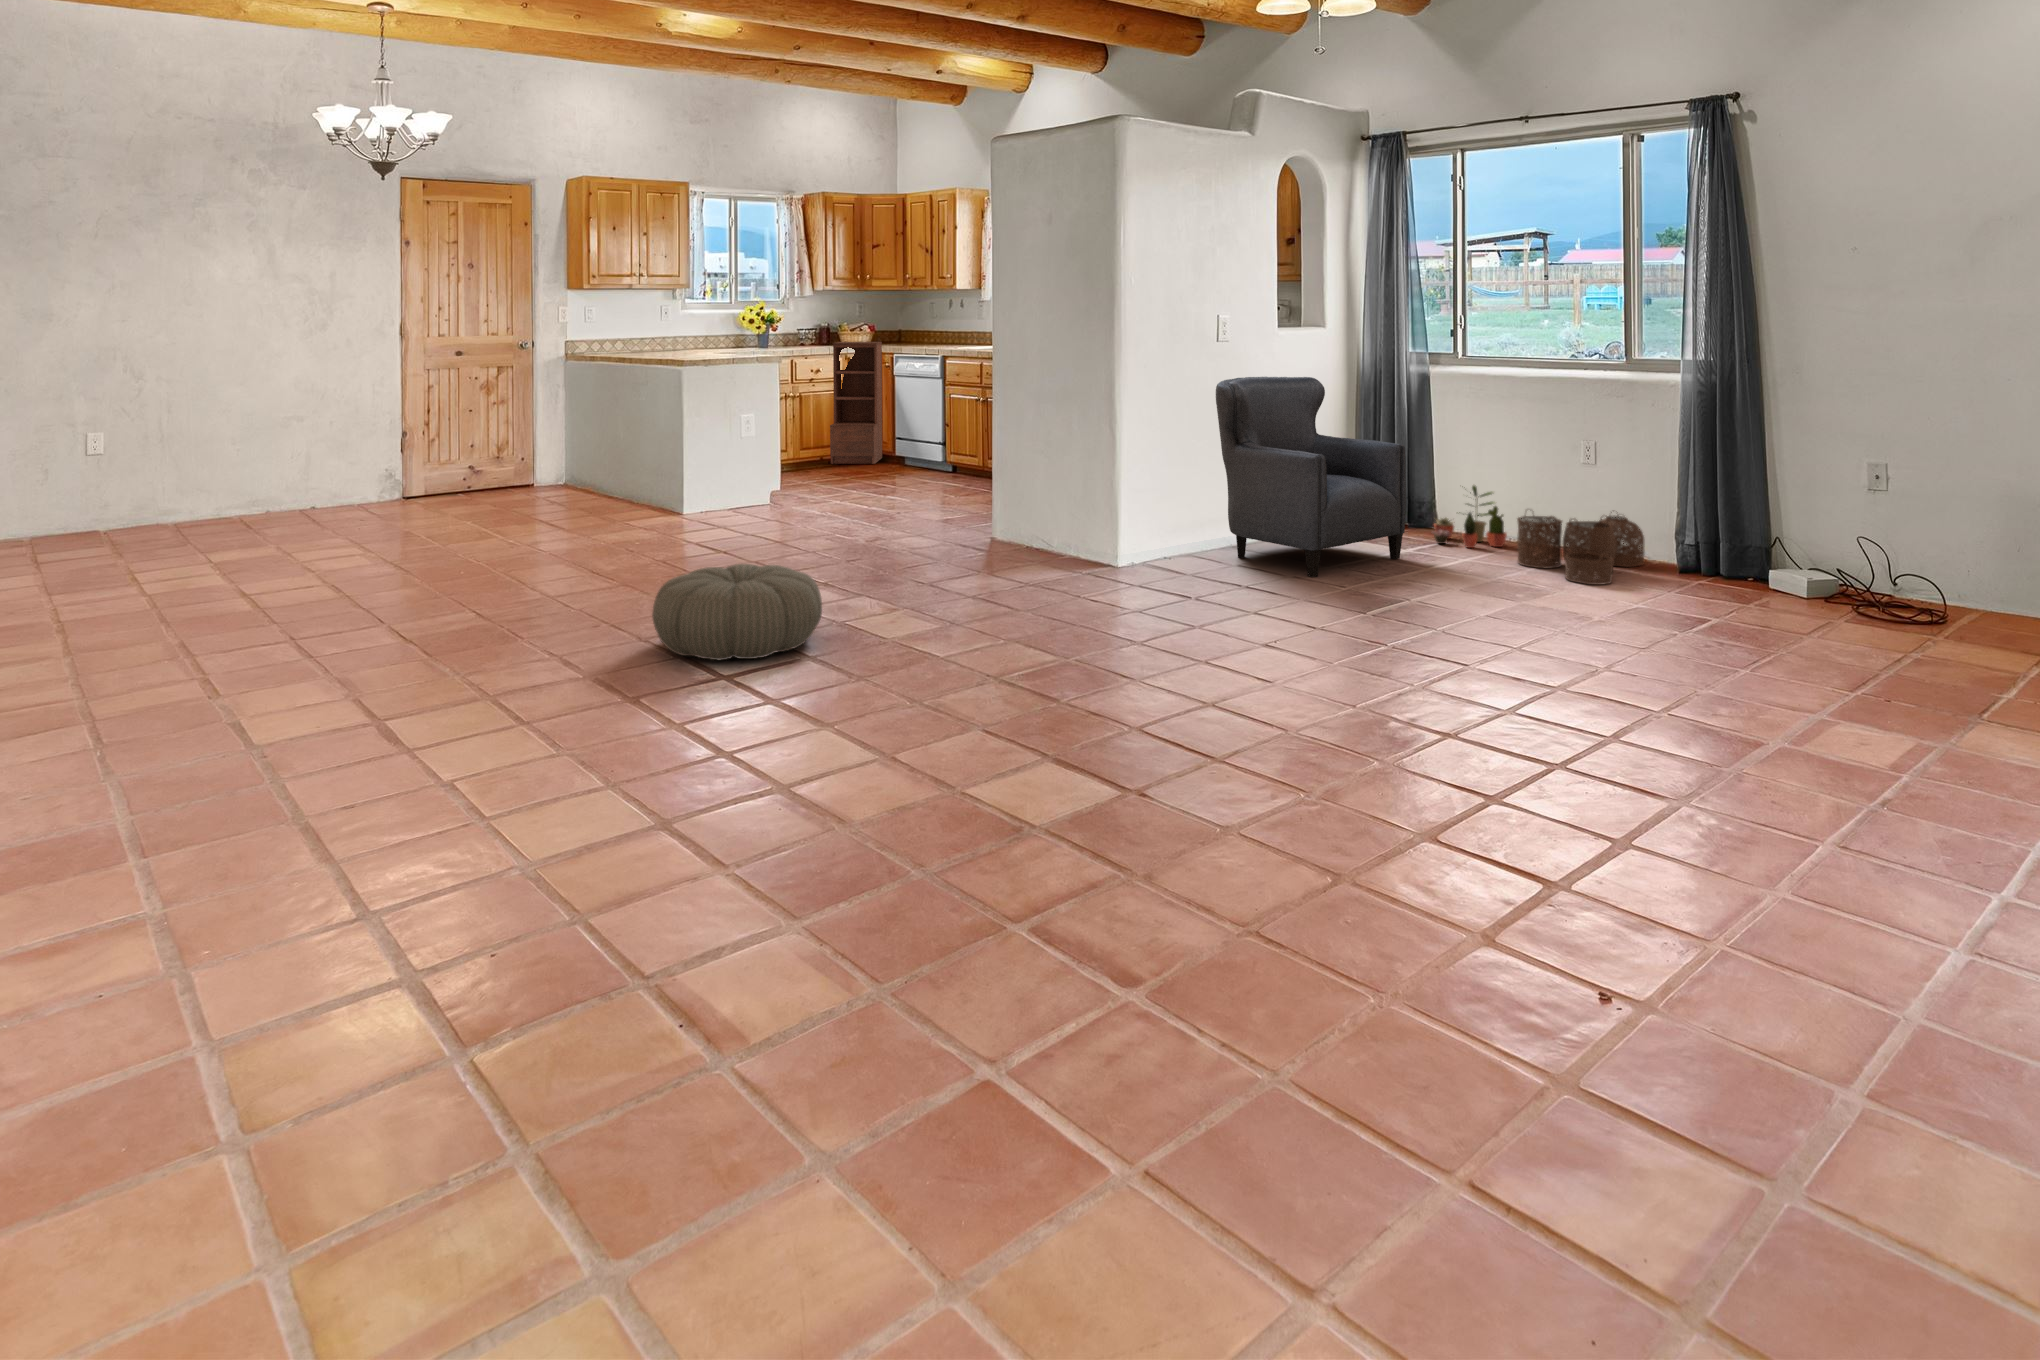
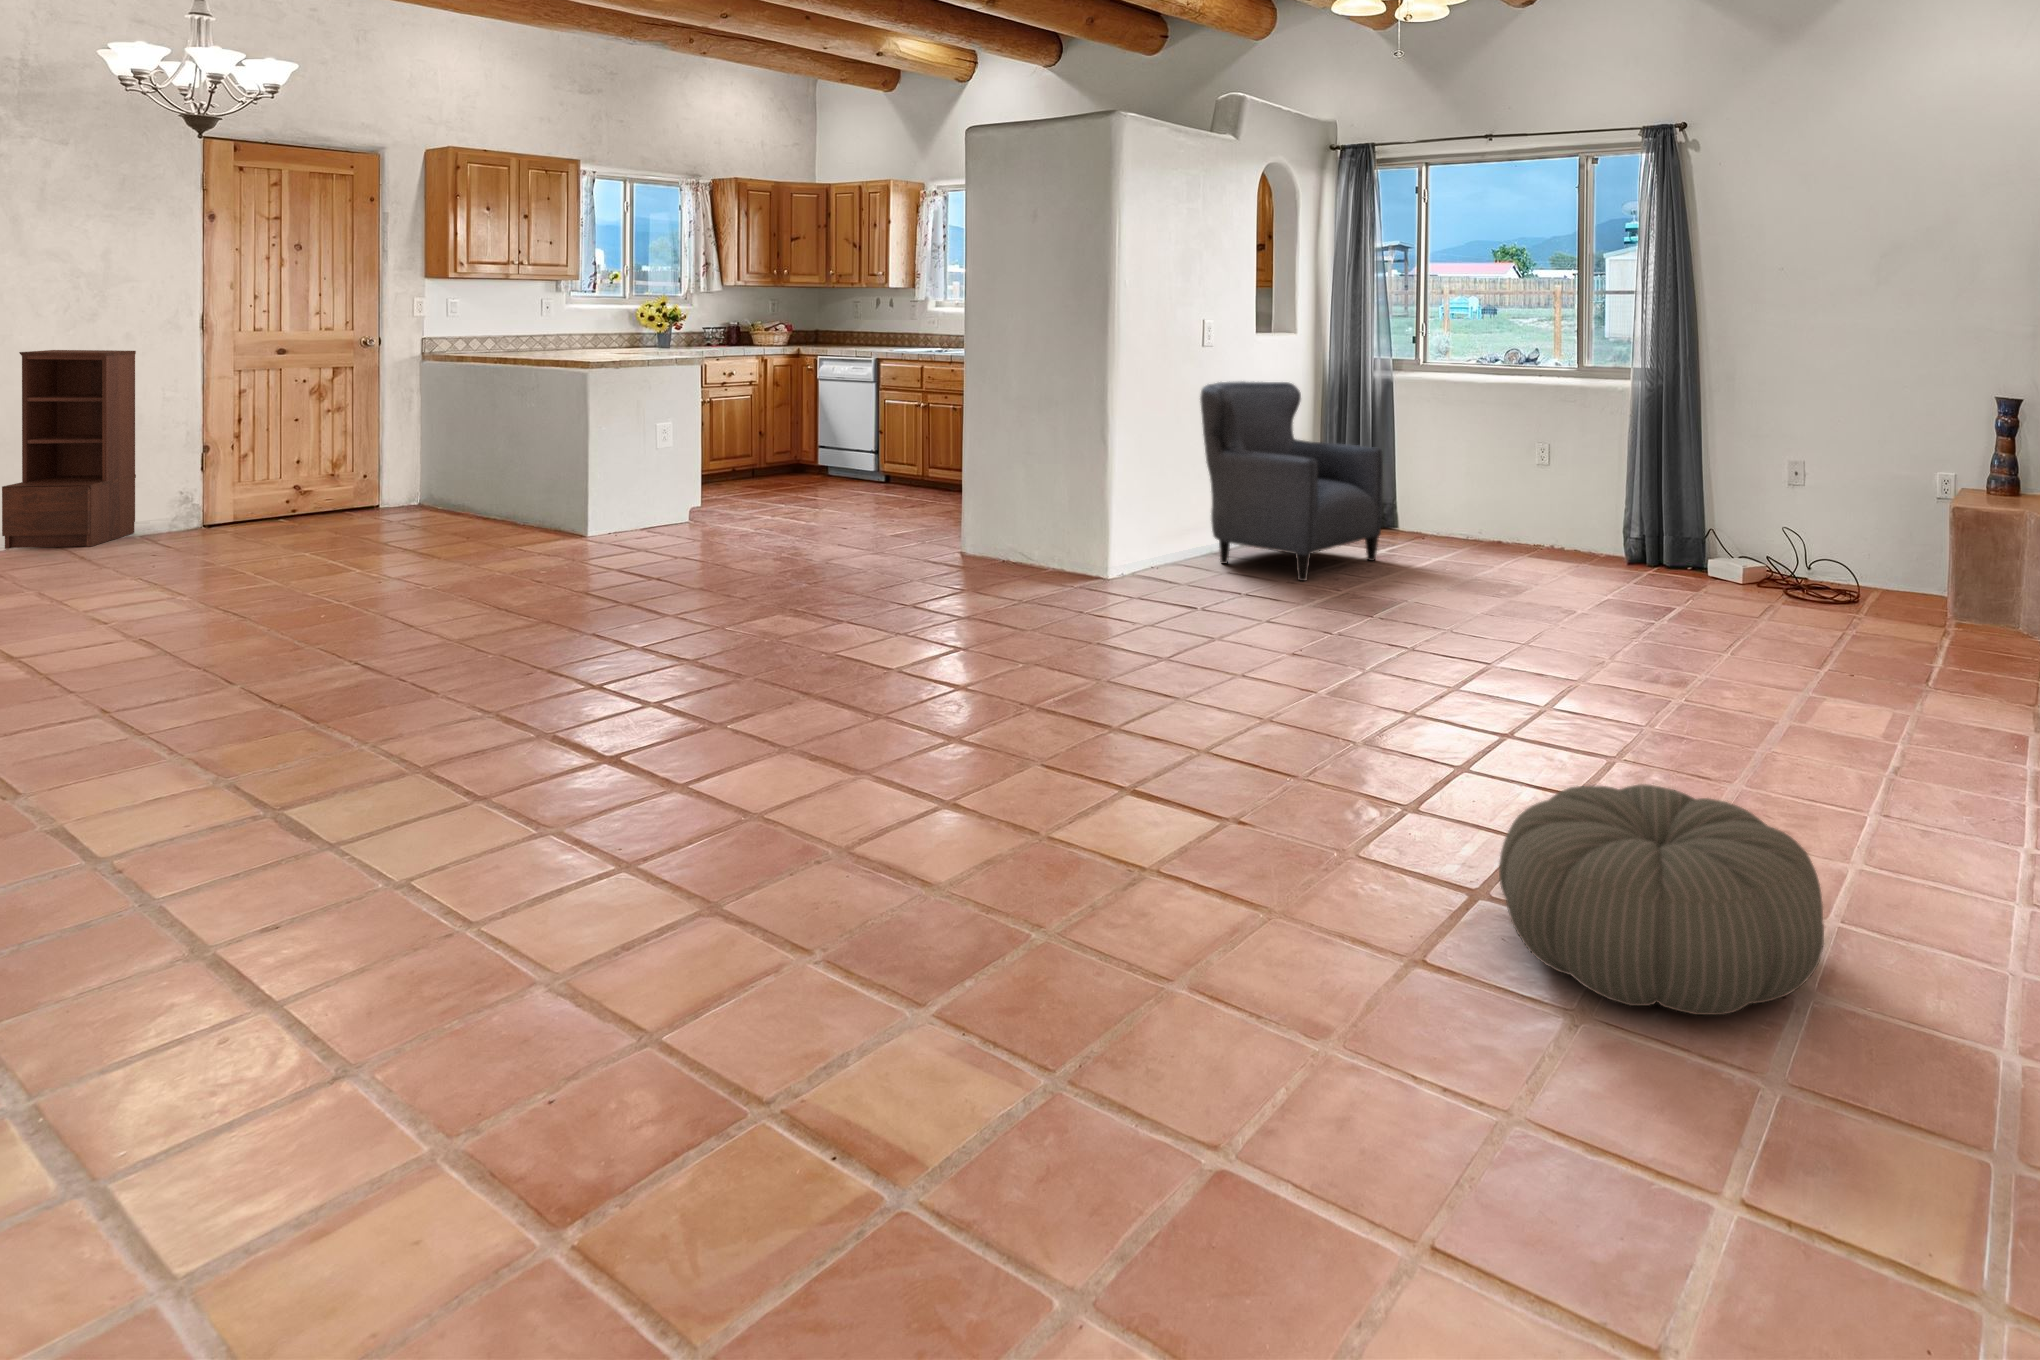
bookshelf: present [830,342,882,464] -> present [2,350,136,549]
potted plant: present [1432,485,1507,548] -> none [1397,486,1467,548]
woven basket: present [1517,512,1644,585] -> none [1484,509,1594,580]
pouf: present [652,564,822,660] -> present [1499,784,1824,1015]

